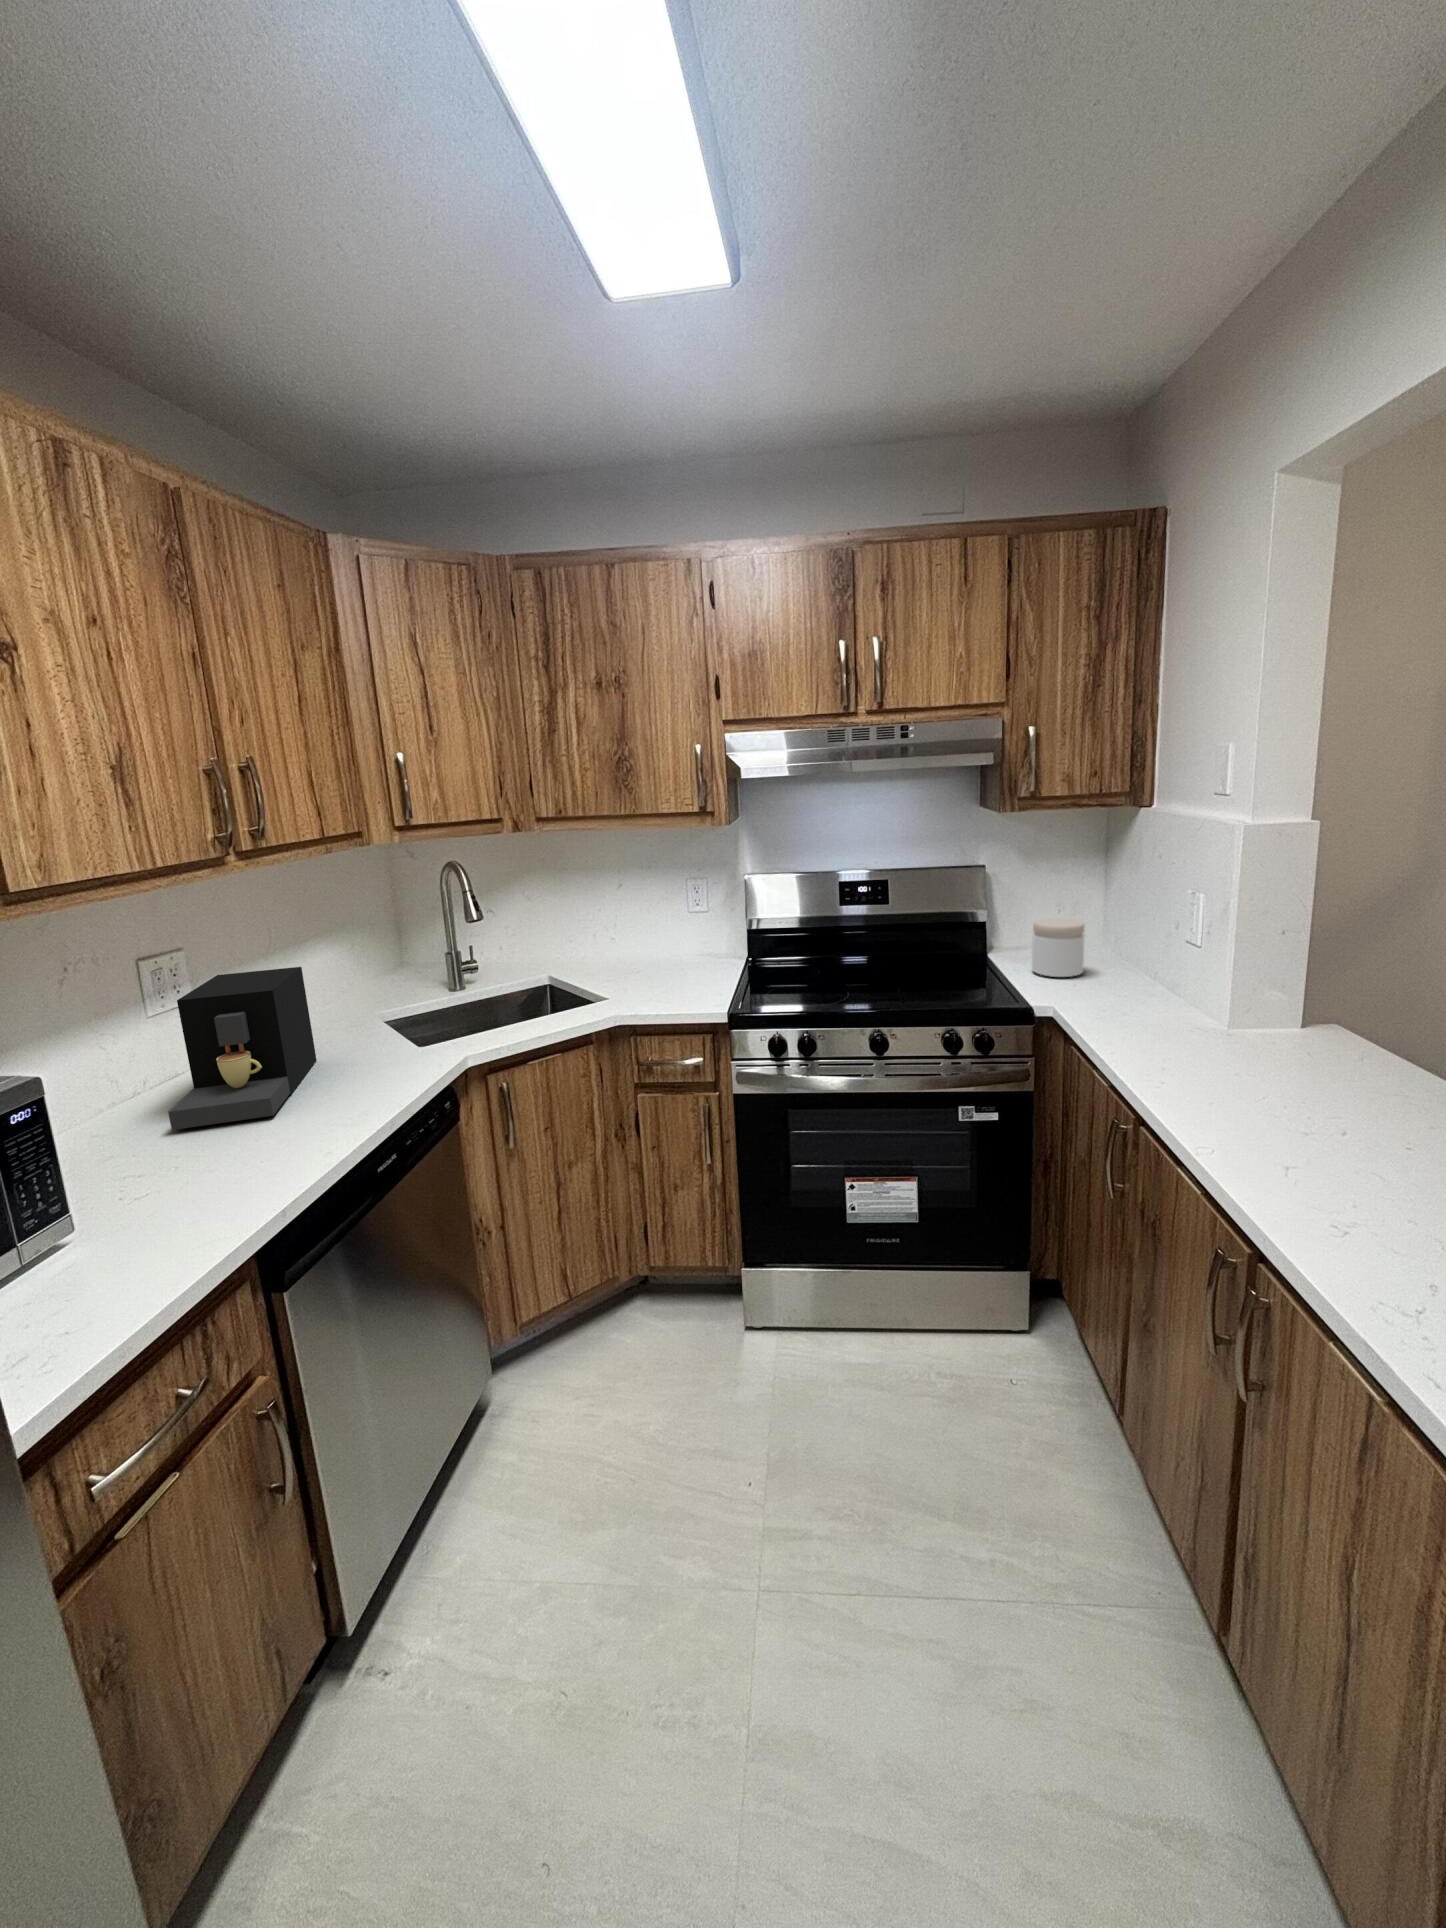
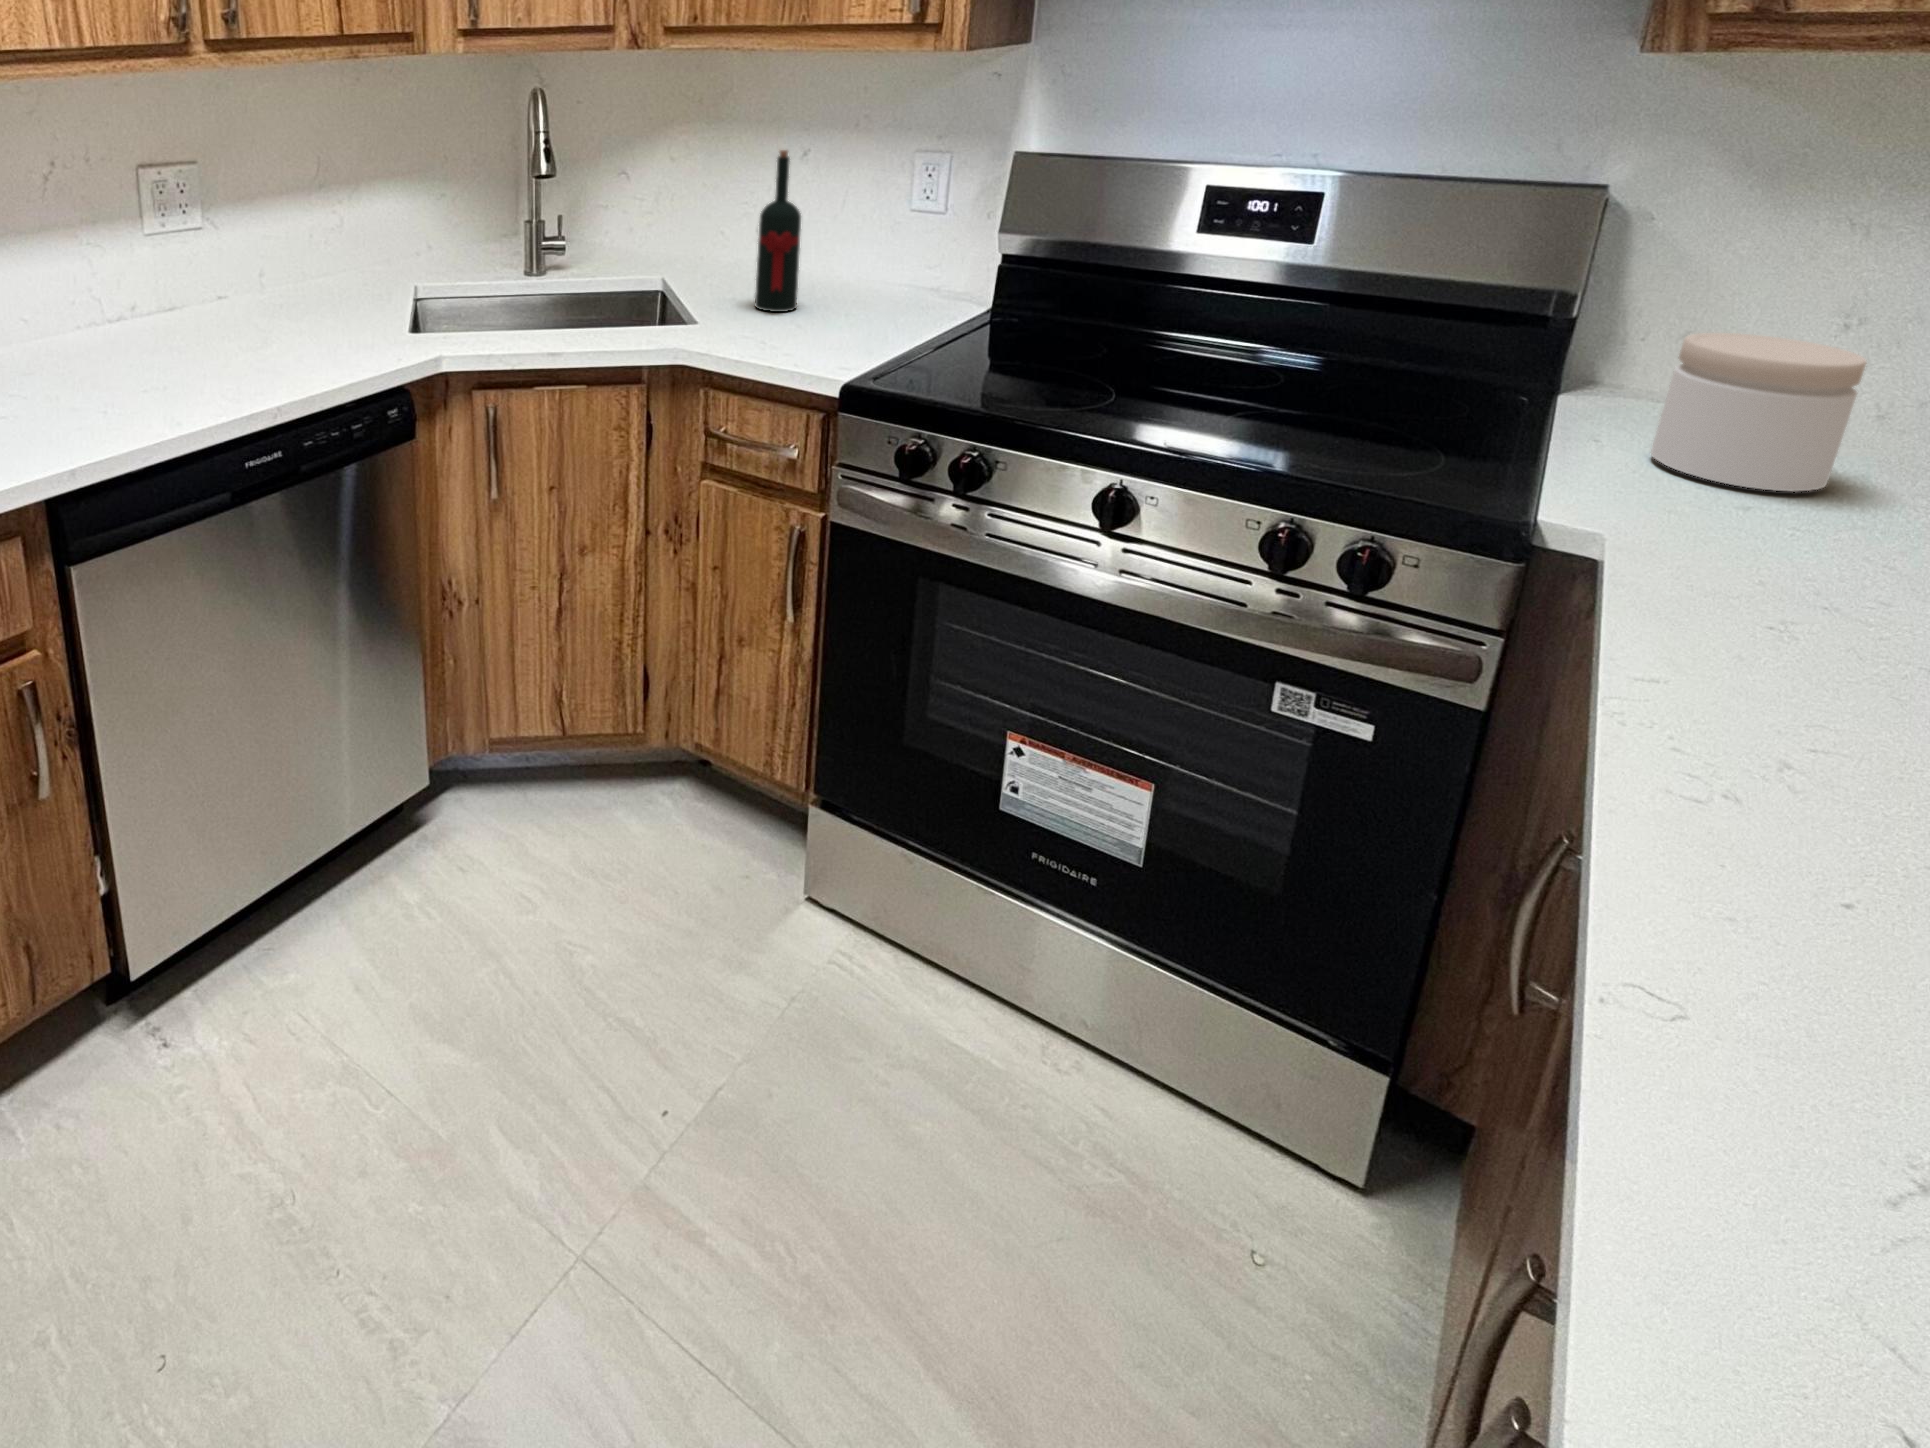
wine bottle: none [621,886,649,984] -> present [755,150,801,312]
coffee maker: present [168,967,317,1130] -> none [96,197,298,370]

